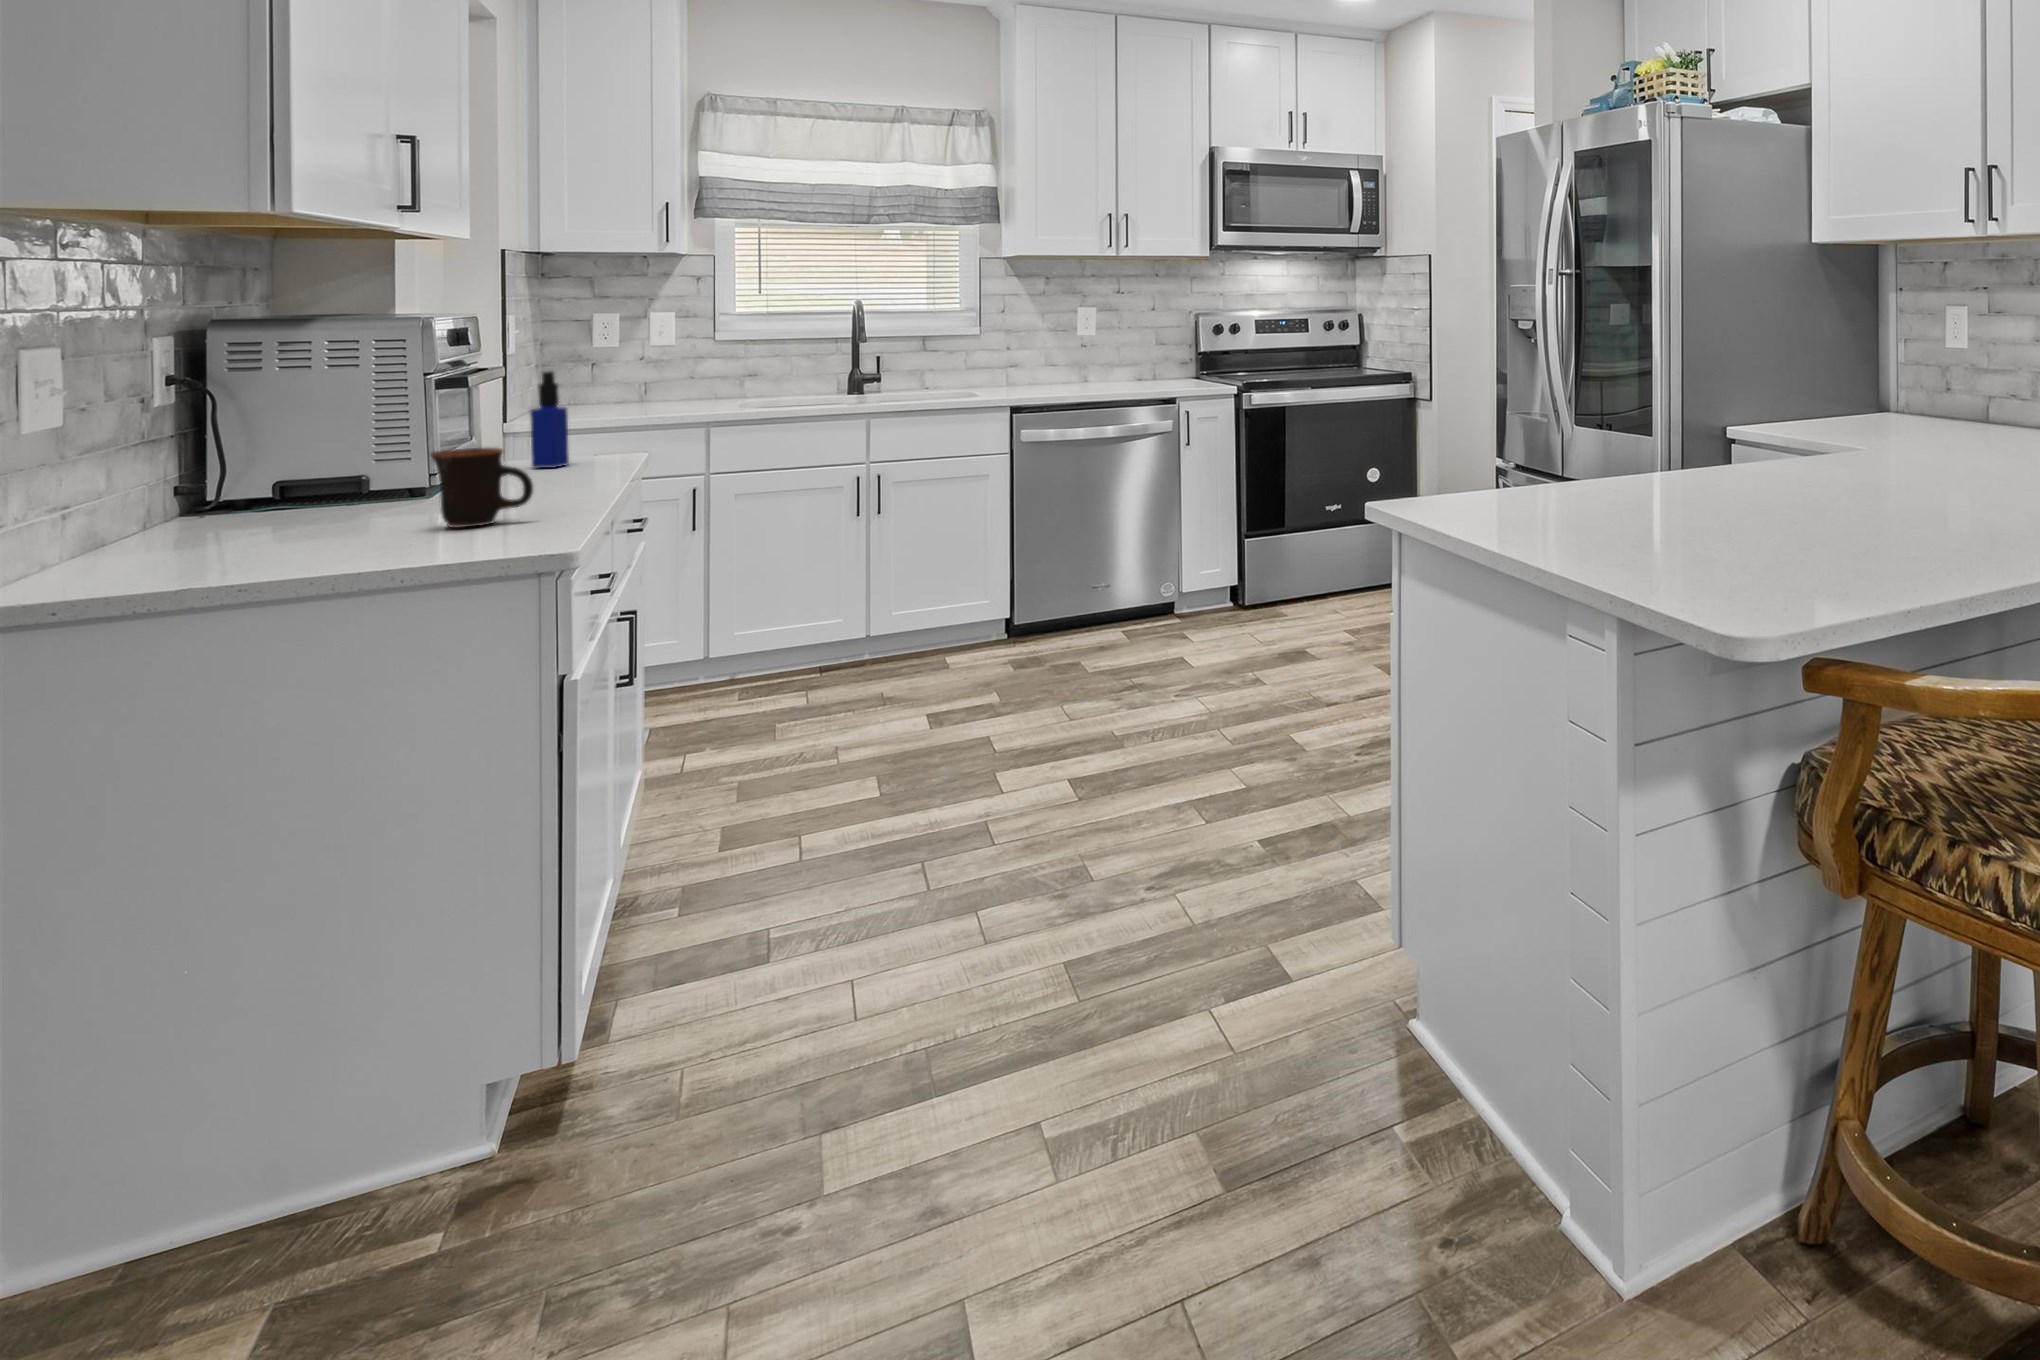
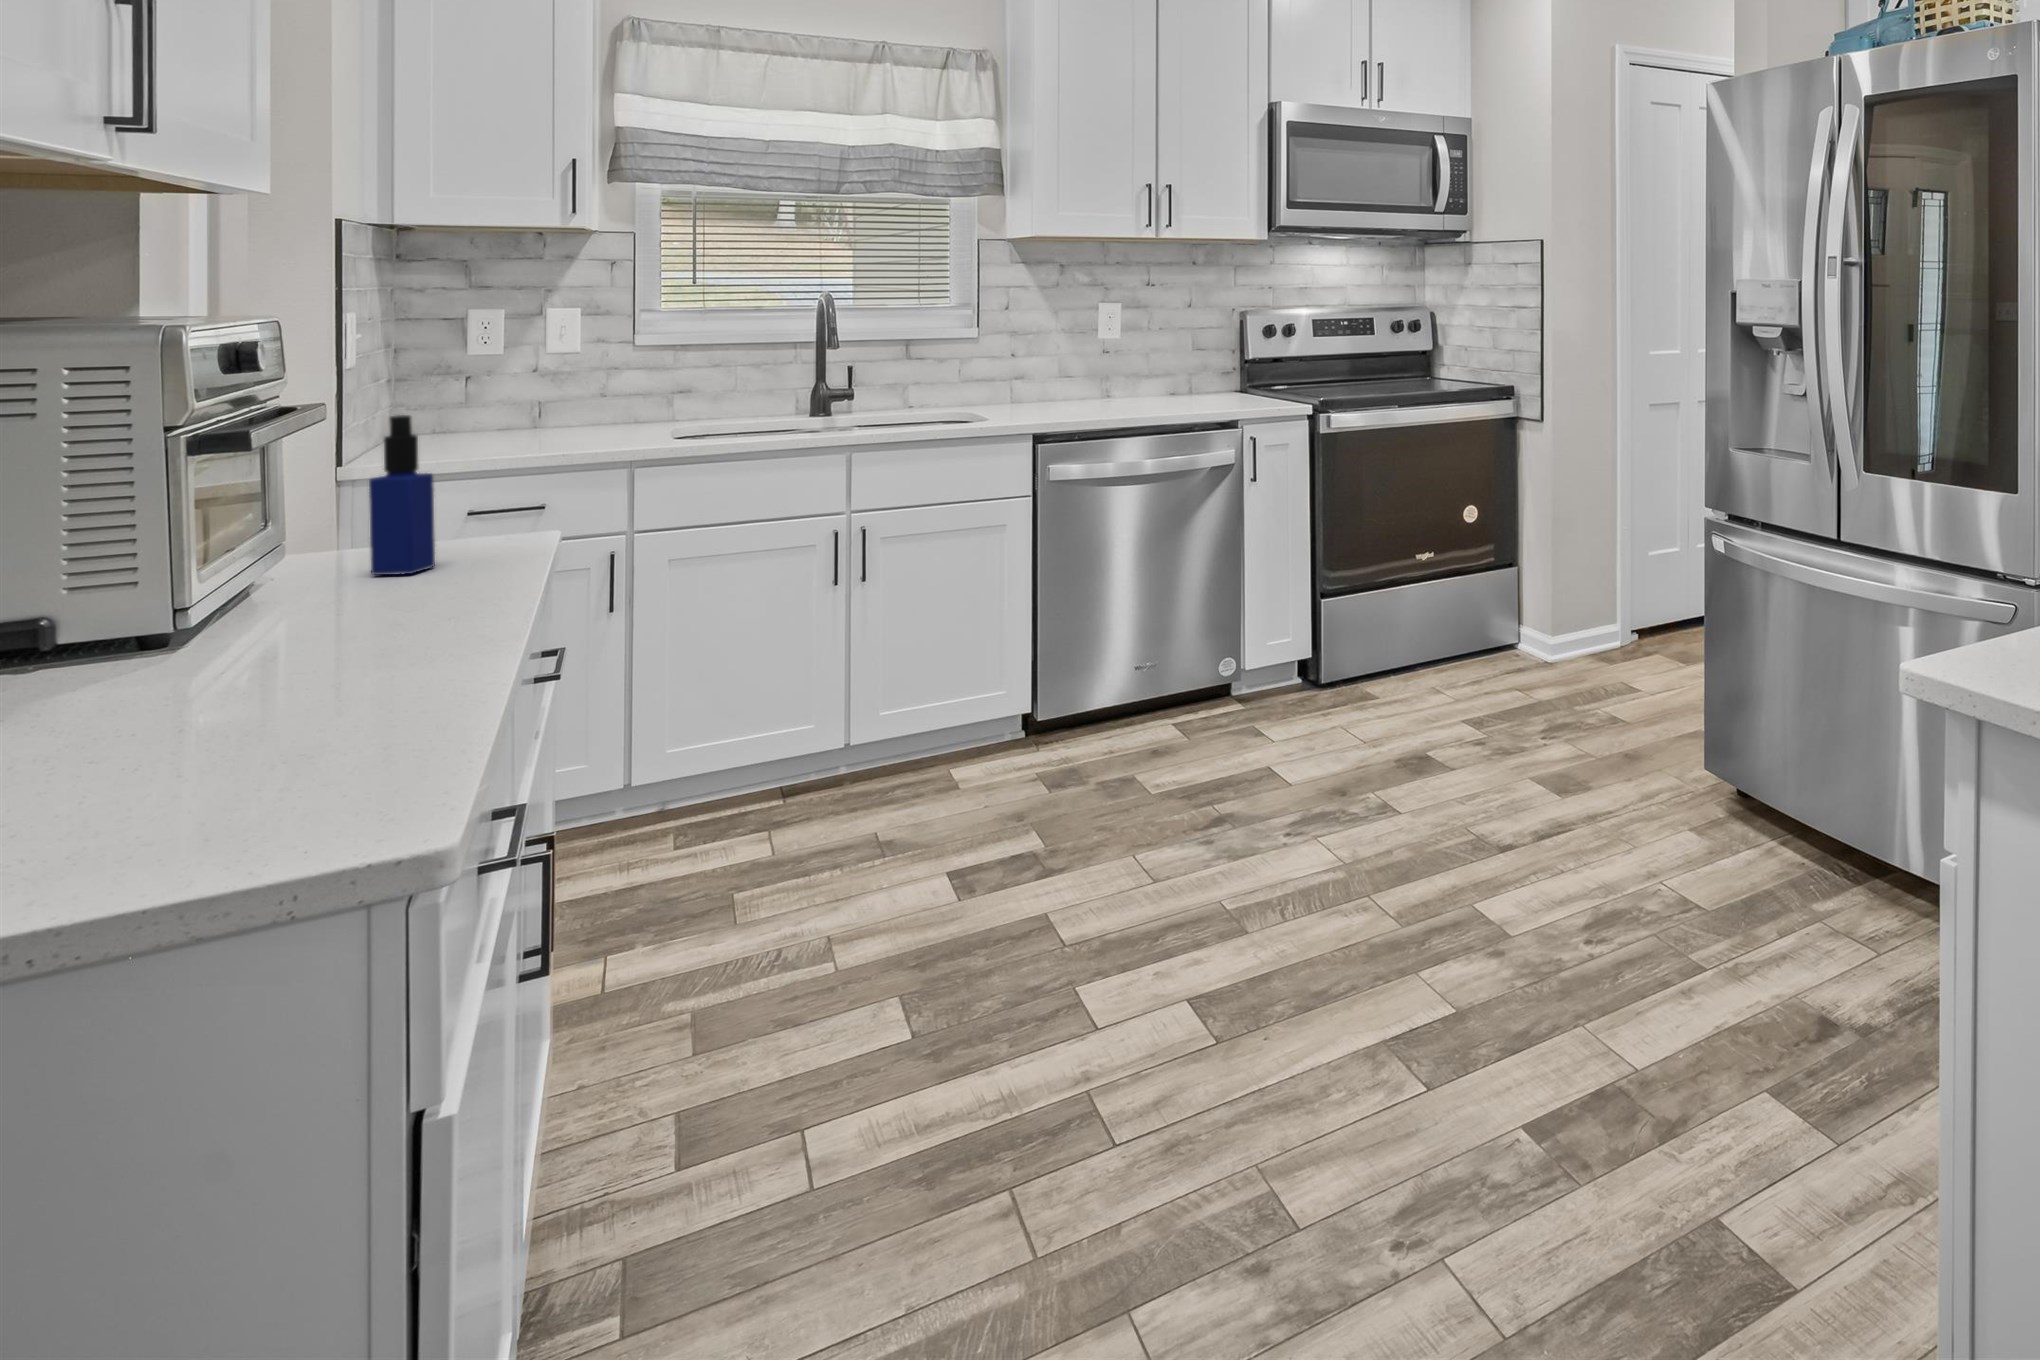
mug: present [431,448,533,528] -> none [149,596,370,767]

